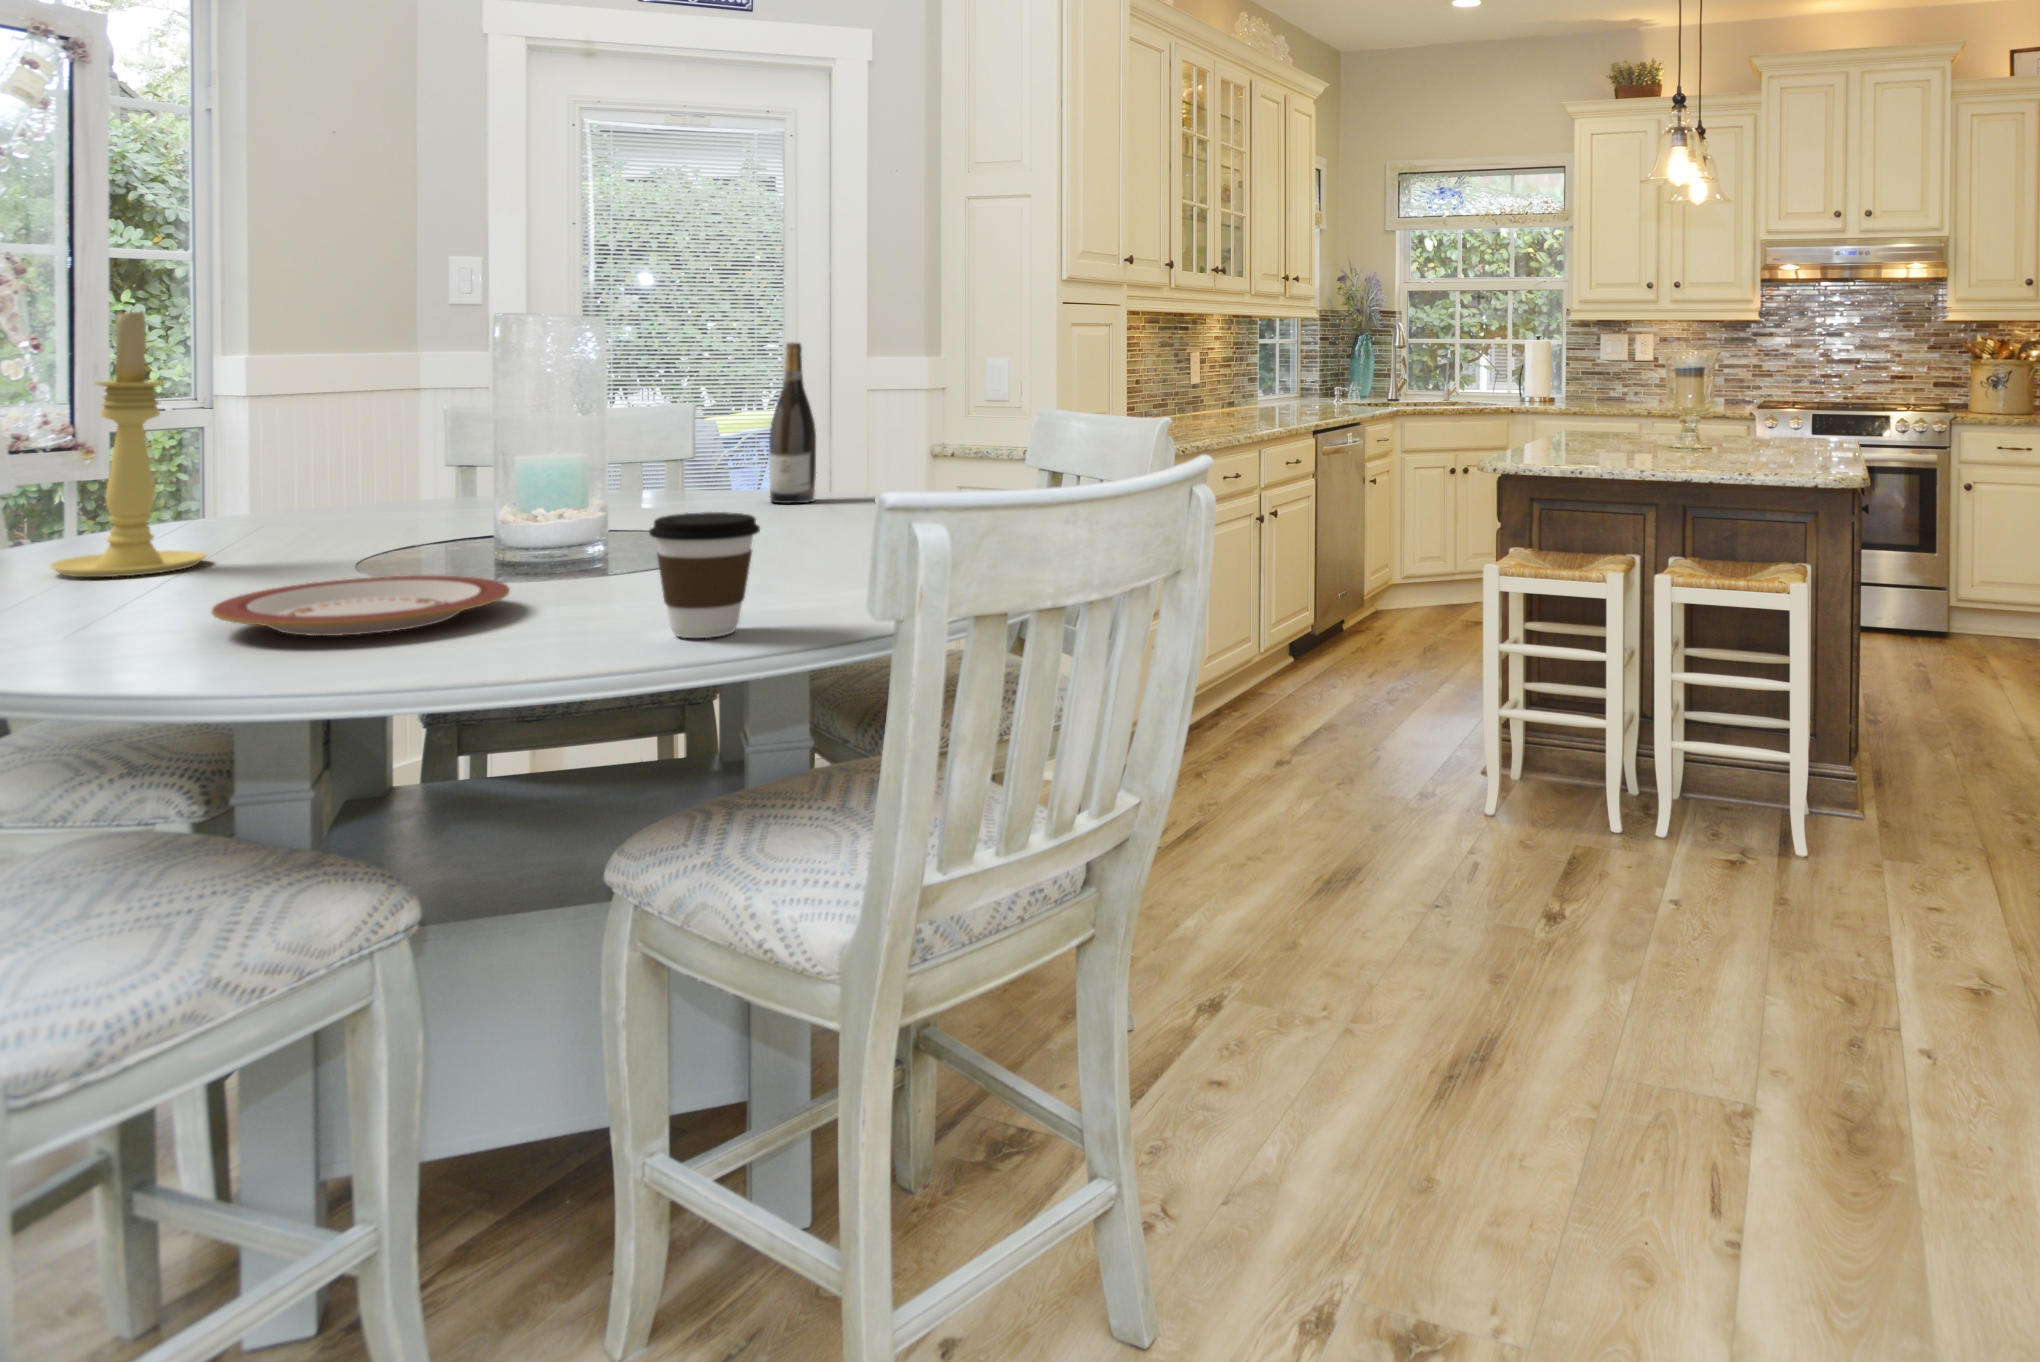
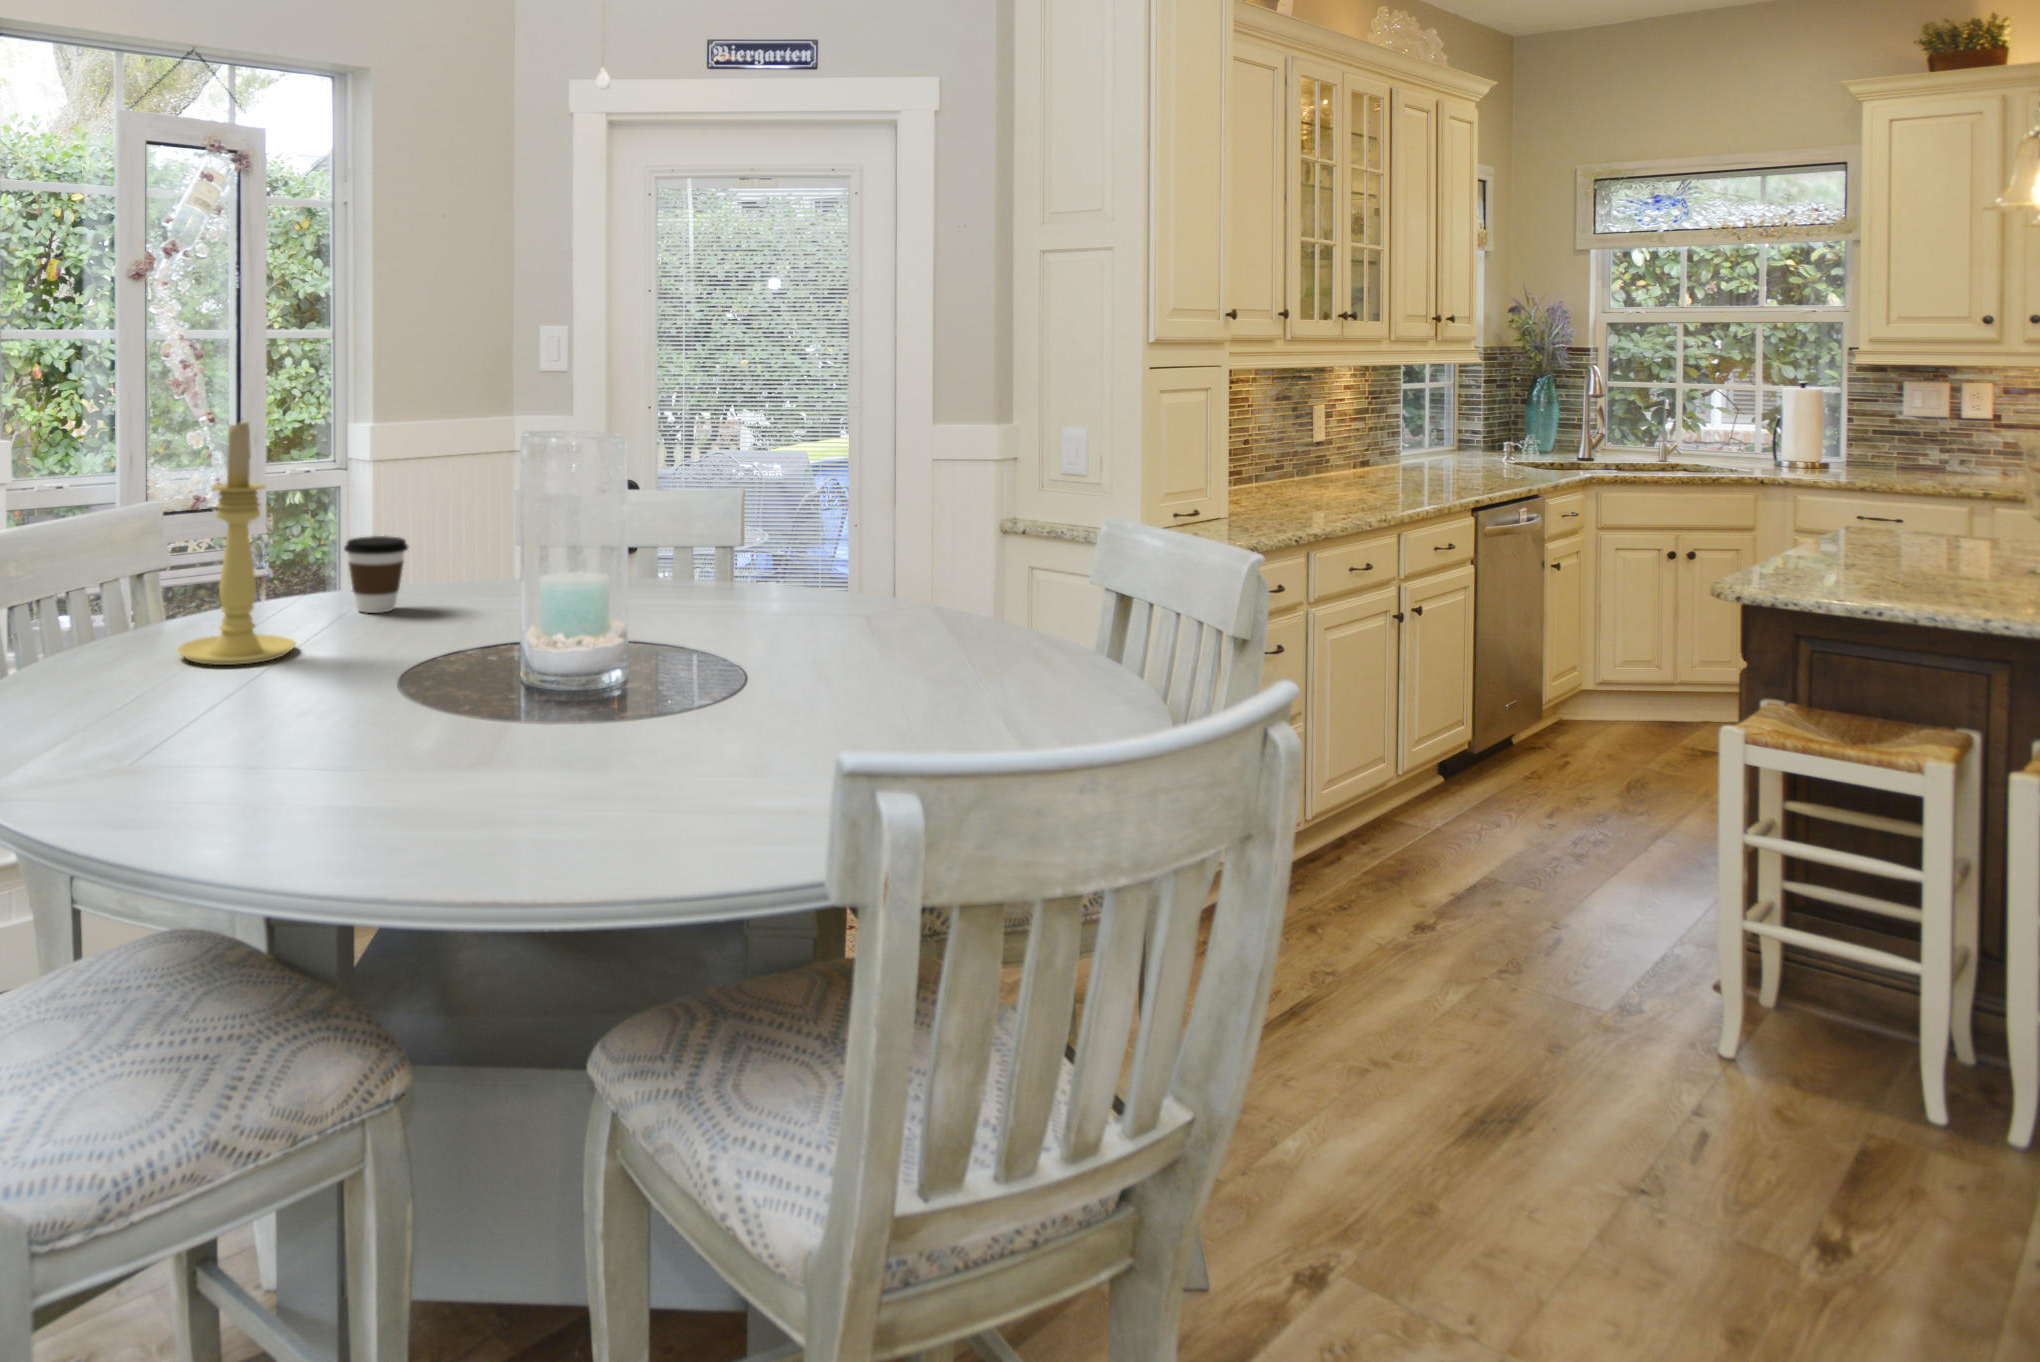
wine bottle: present [769,343,816,503] -> none [808,433,856,605]
coffee cup: present [649,512,760,638] -> present [344,536,408,613]
plate: present [212,576,510,636] -> none [249,706,508,785]

